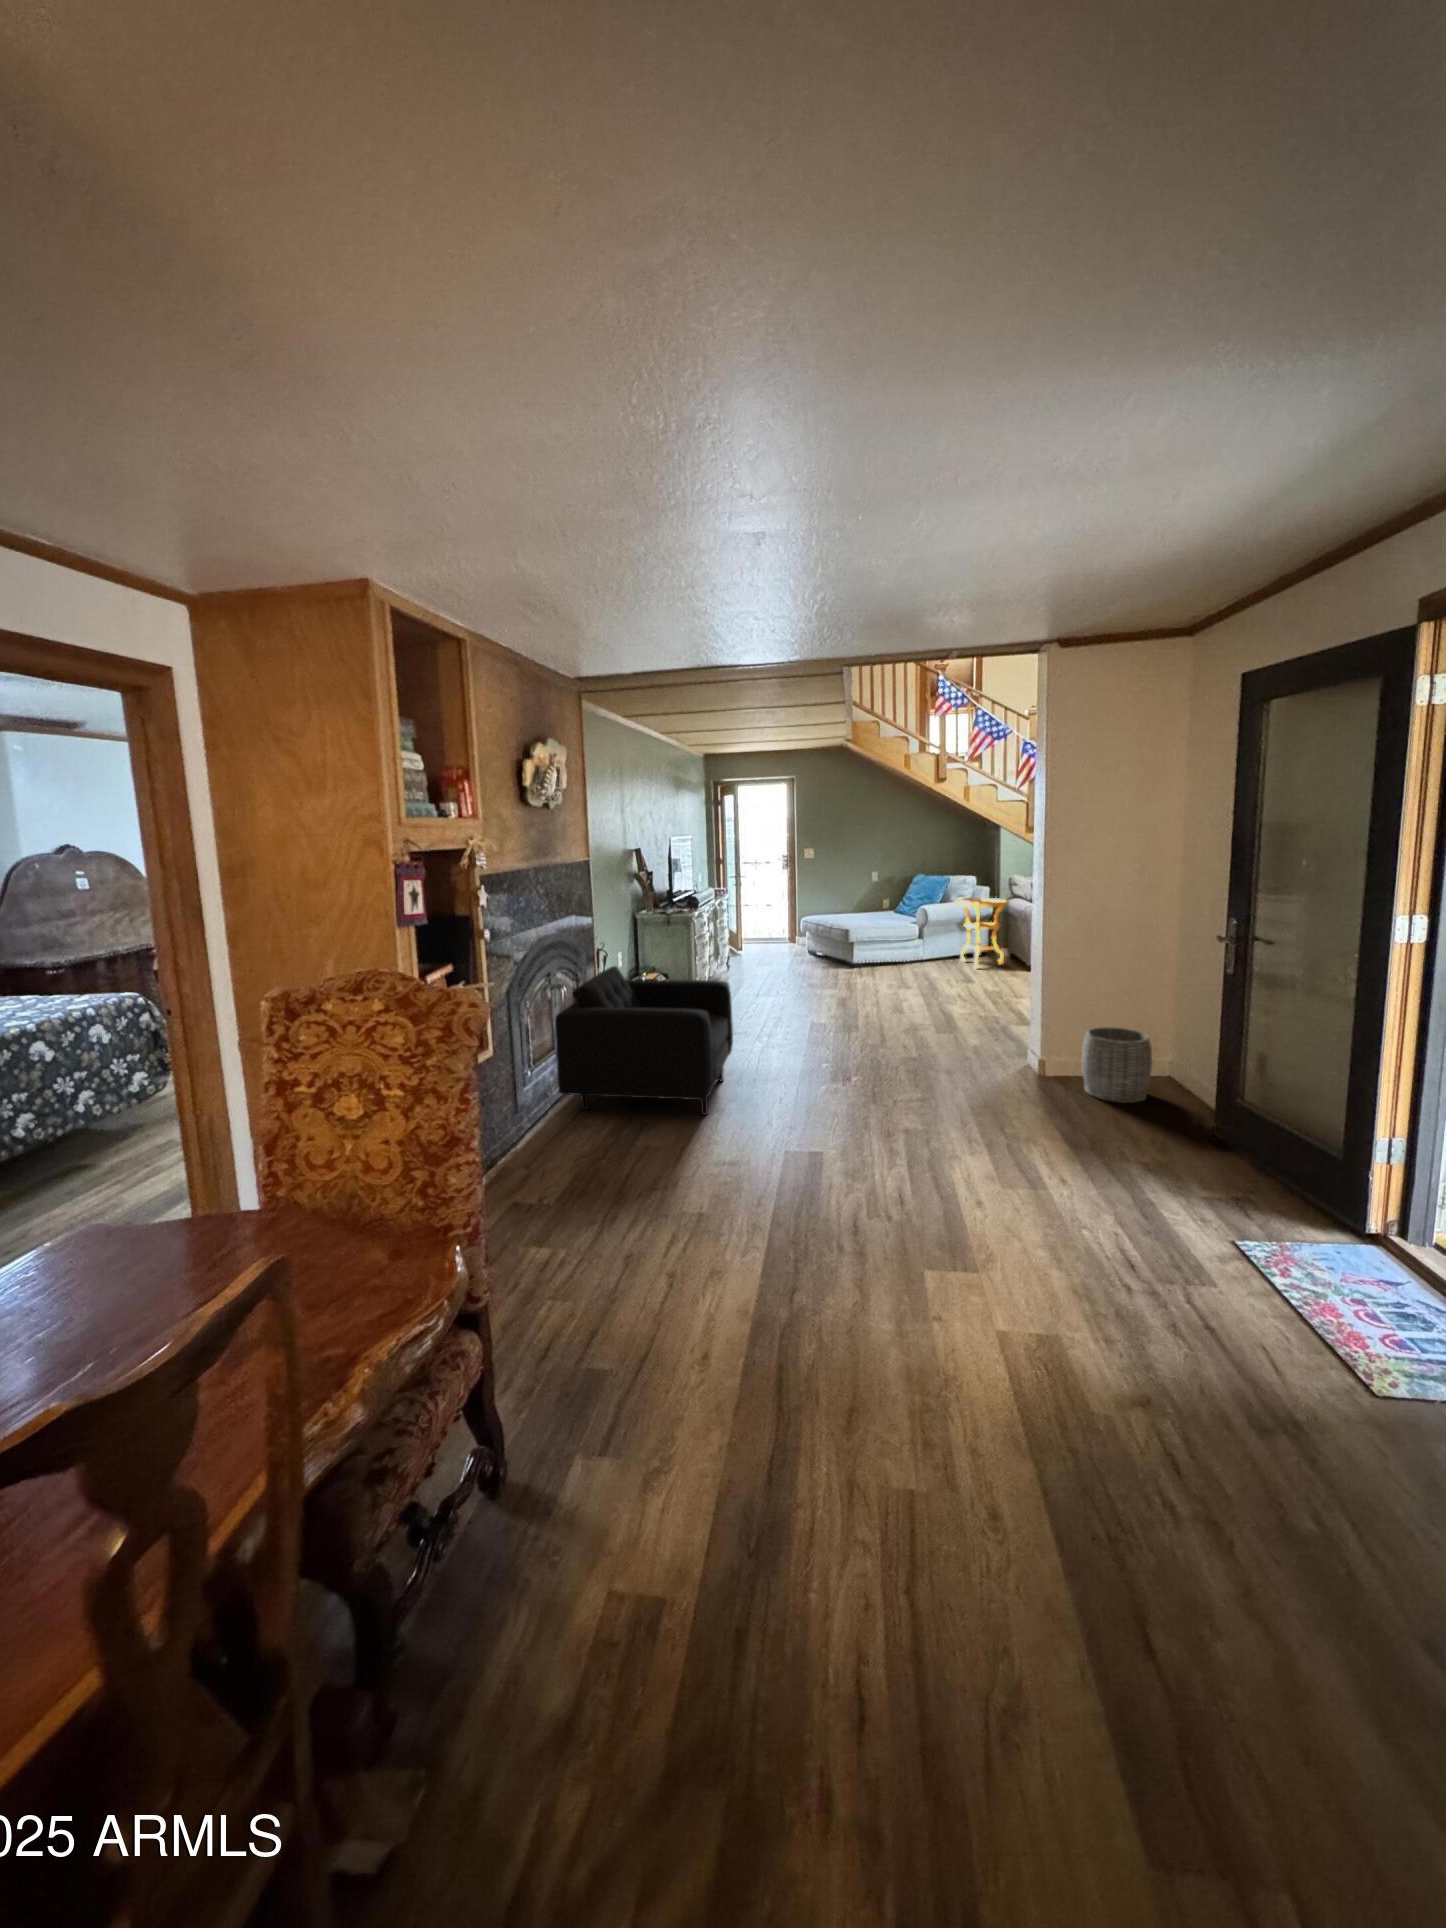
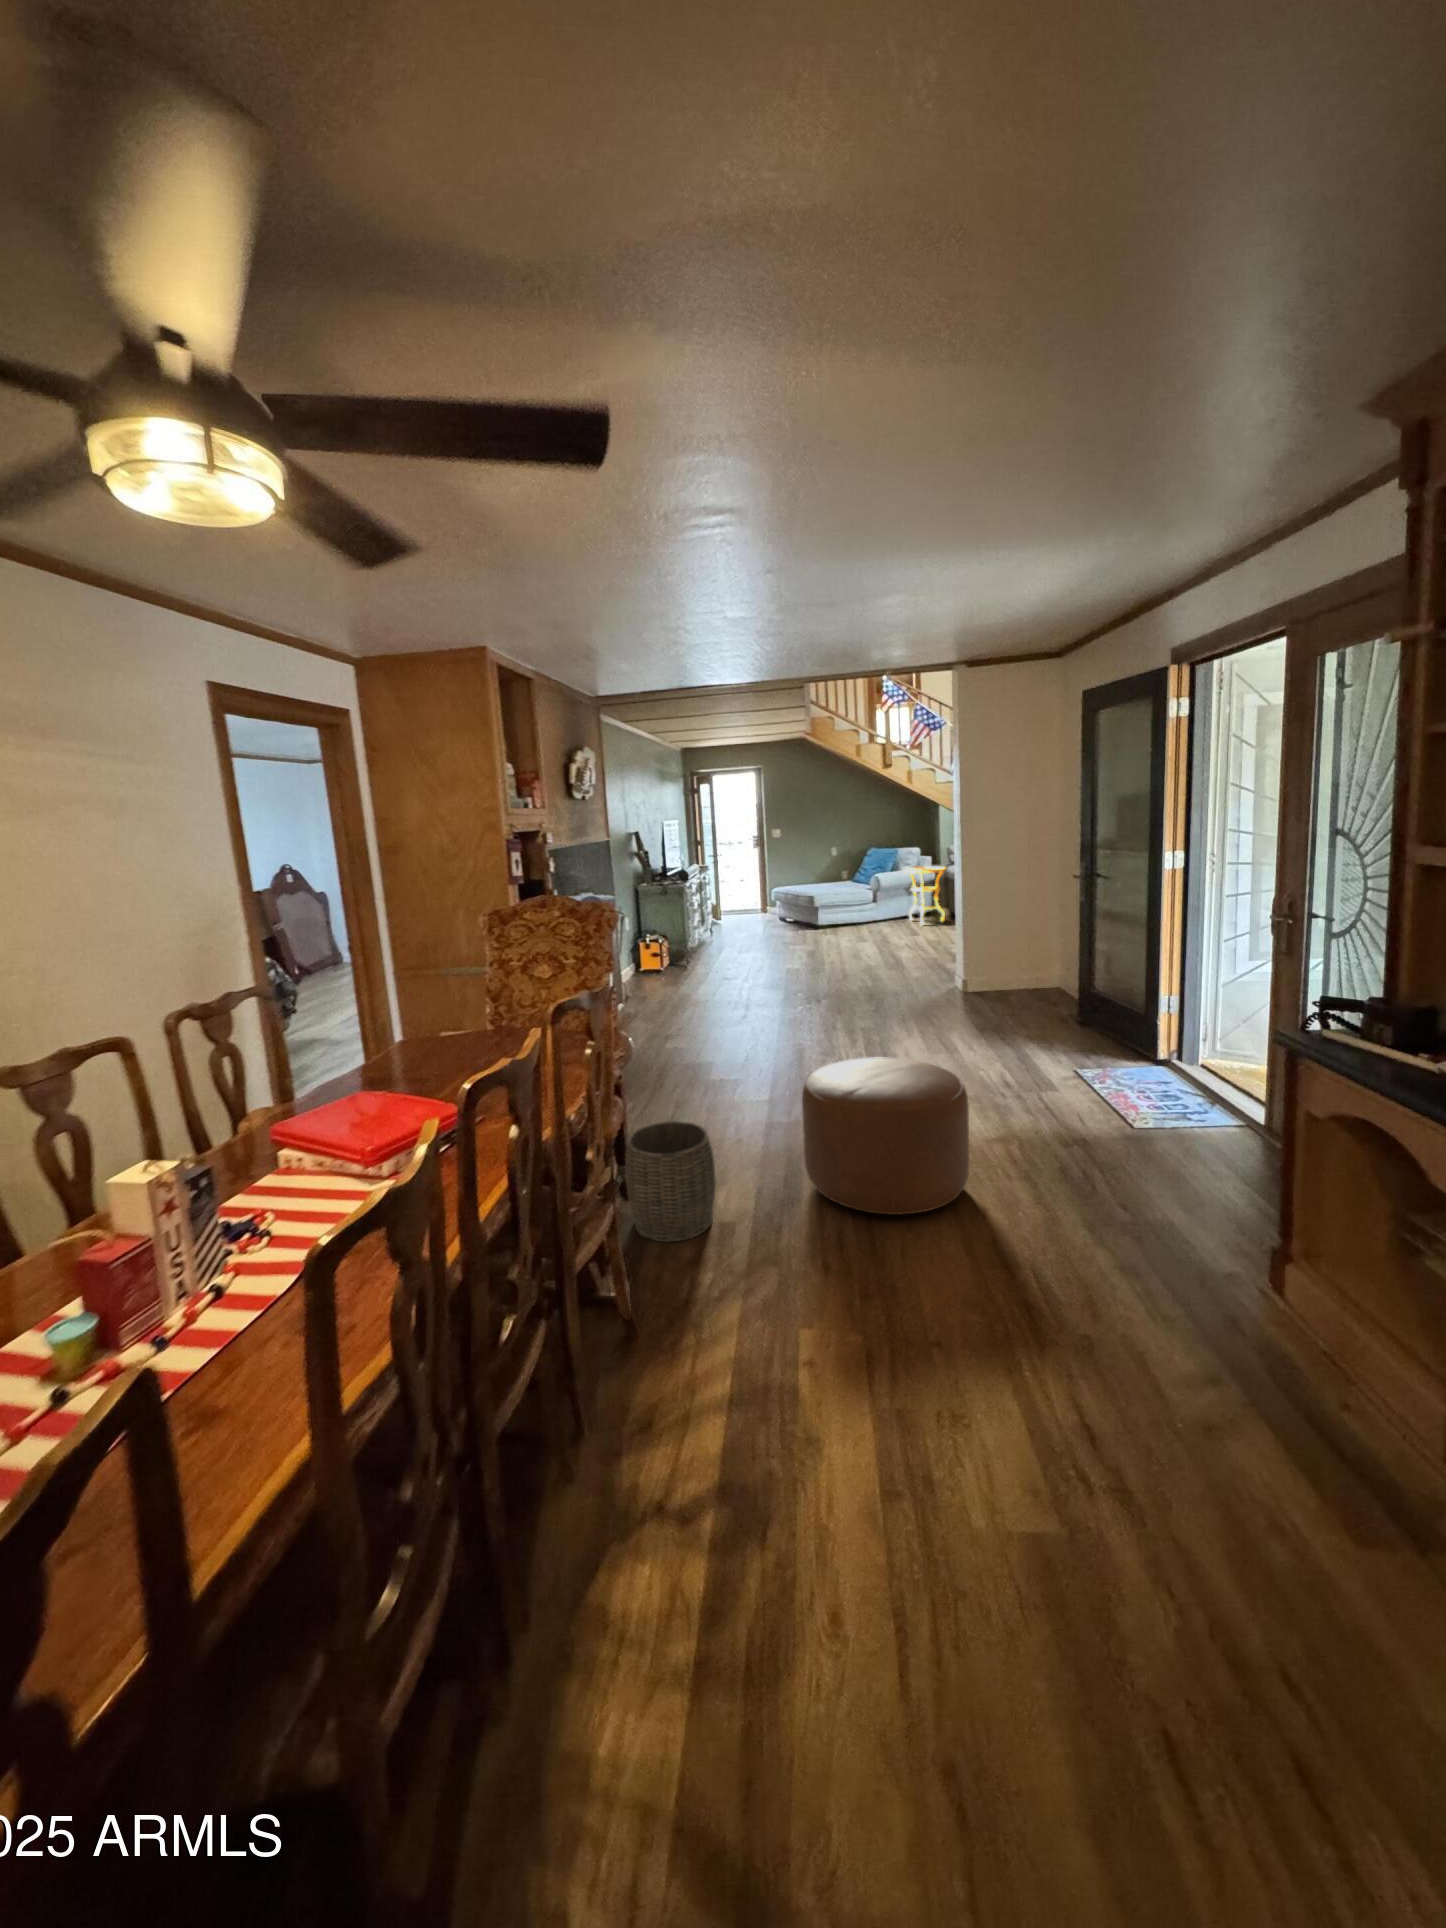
armchair: present [555,966,733,1115] -> none [600,922,730,1030]
woven basket: present [1082,1027,1152,1103] -> present [625,1121,716,1242]
ottoman: none [795,1265,1114,1658] -> present [802,1057,969,1214]

